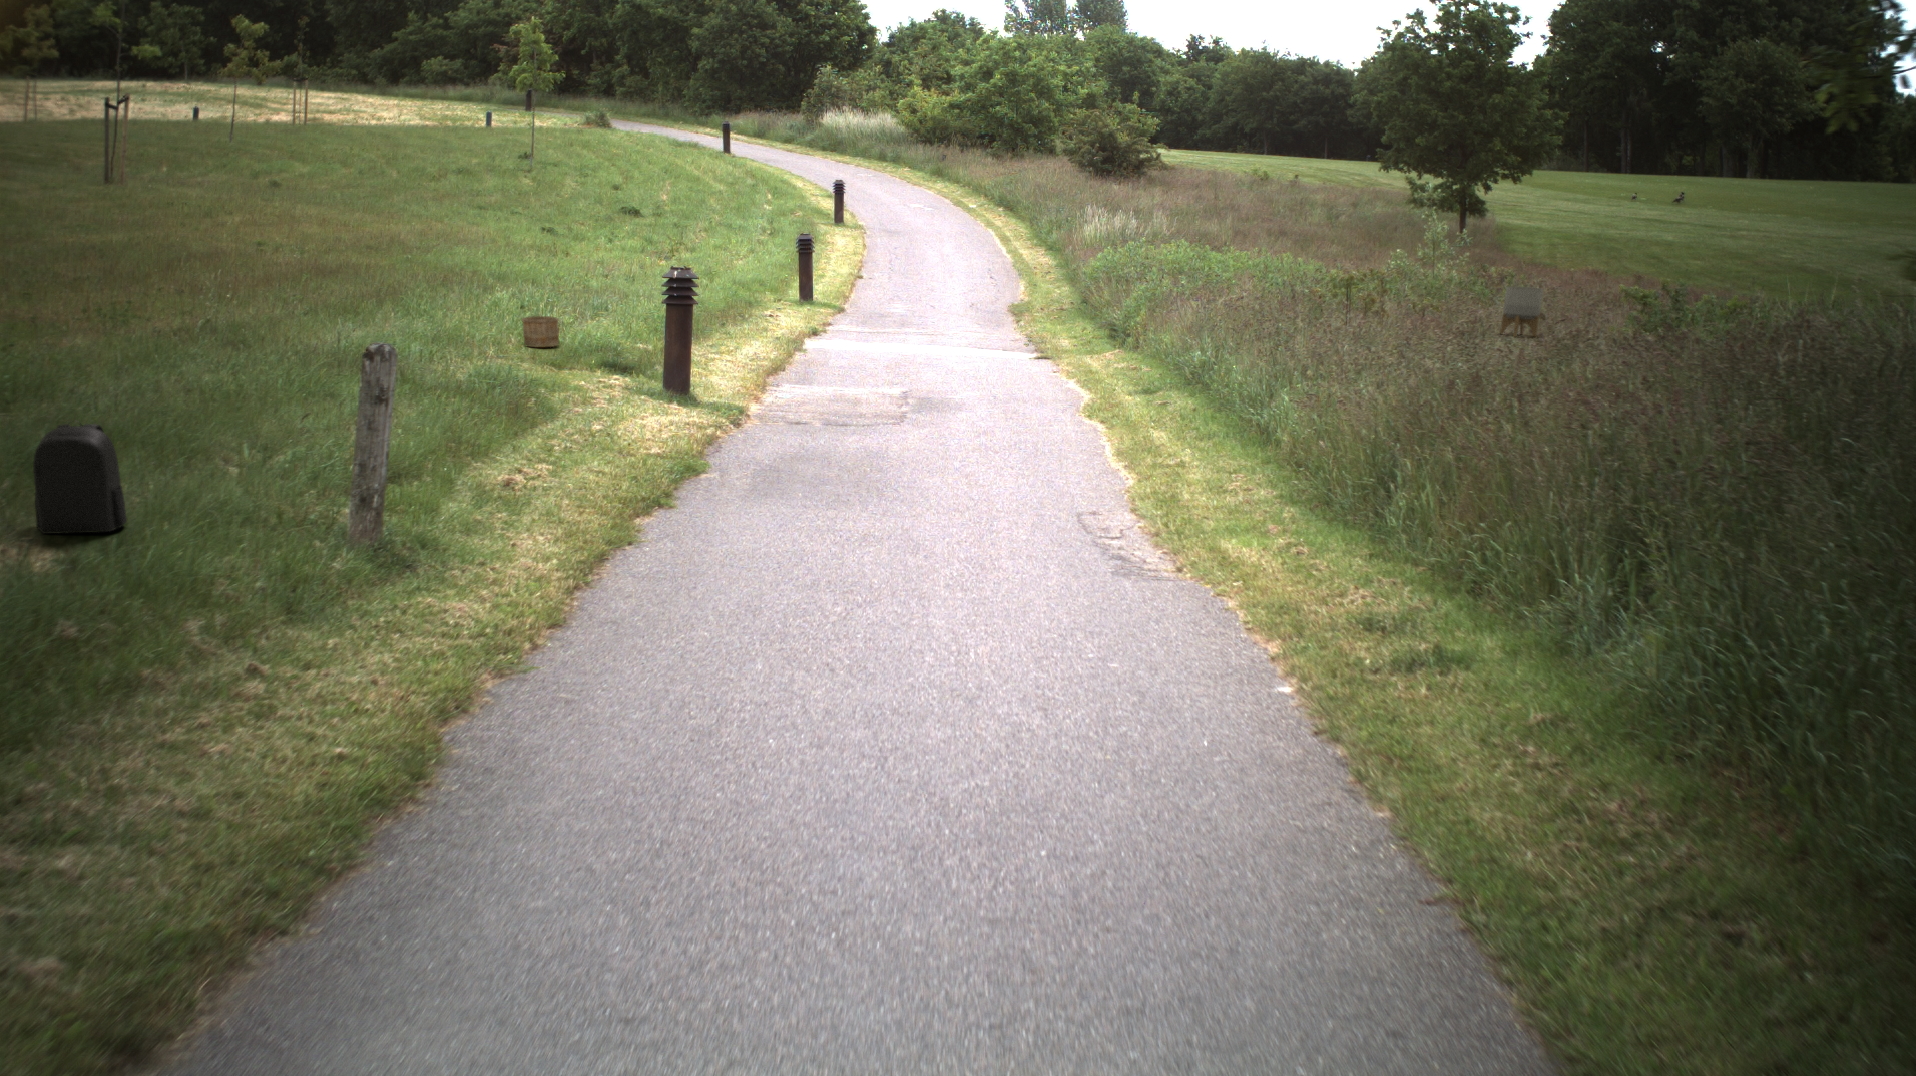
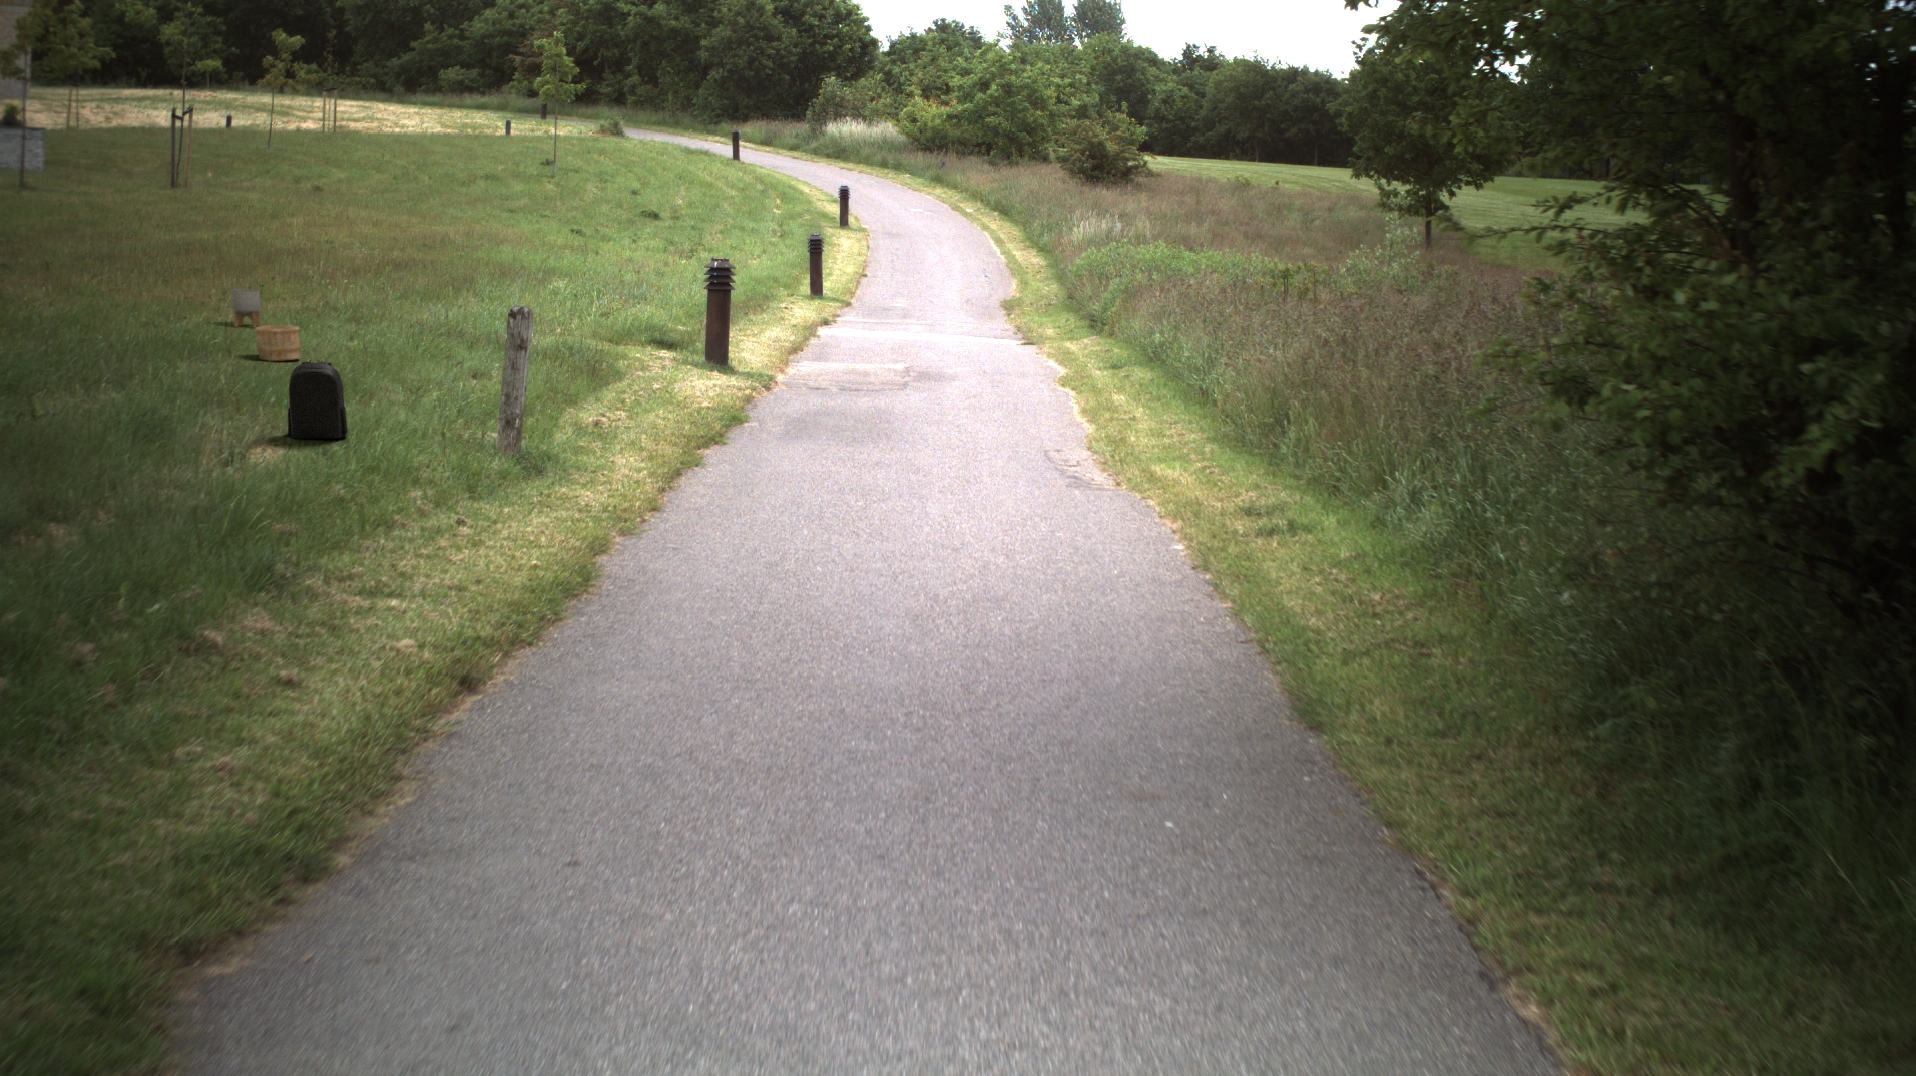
planter: present [1500,286,1543,337] -> present [231,289,261,328]
wooden bucket: present [522,316,559,347] -> present [255,325,301,361]

